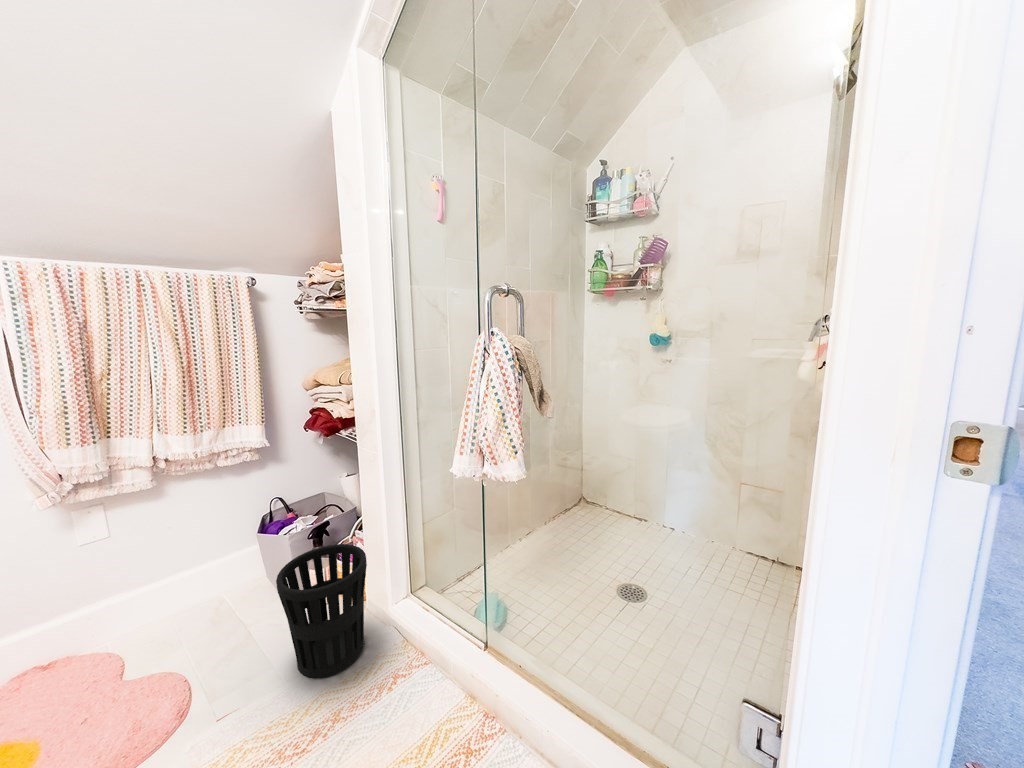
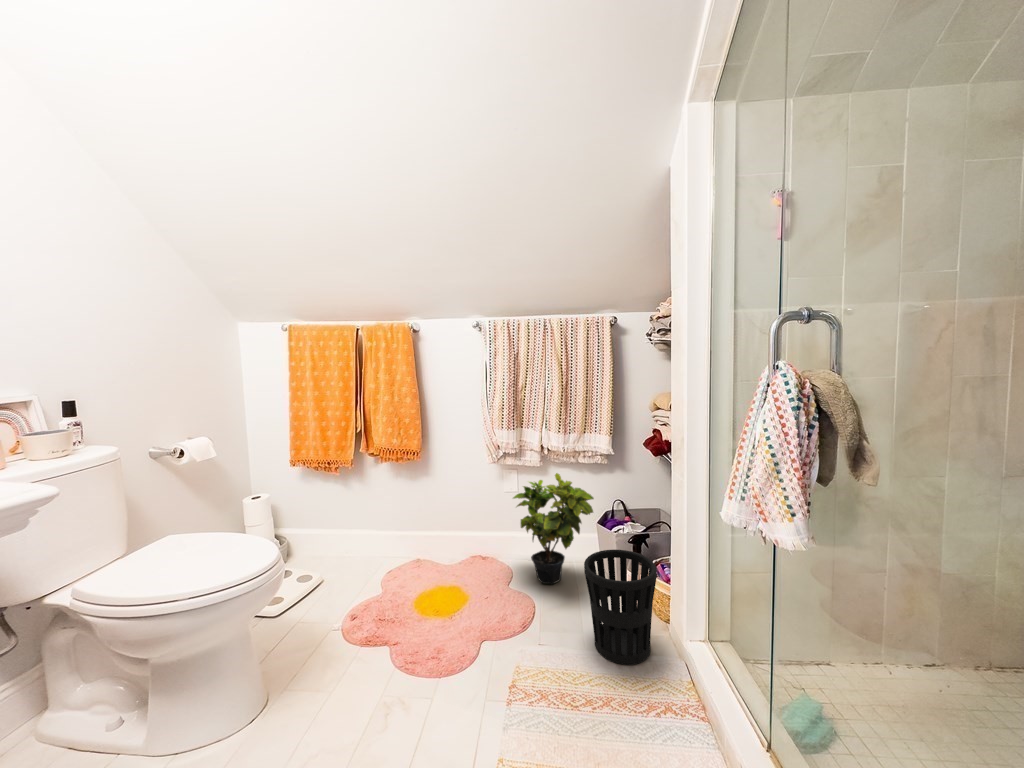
potted plant: none [103,488,256,647] -> present [513,473,594,584]

